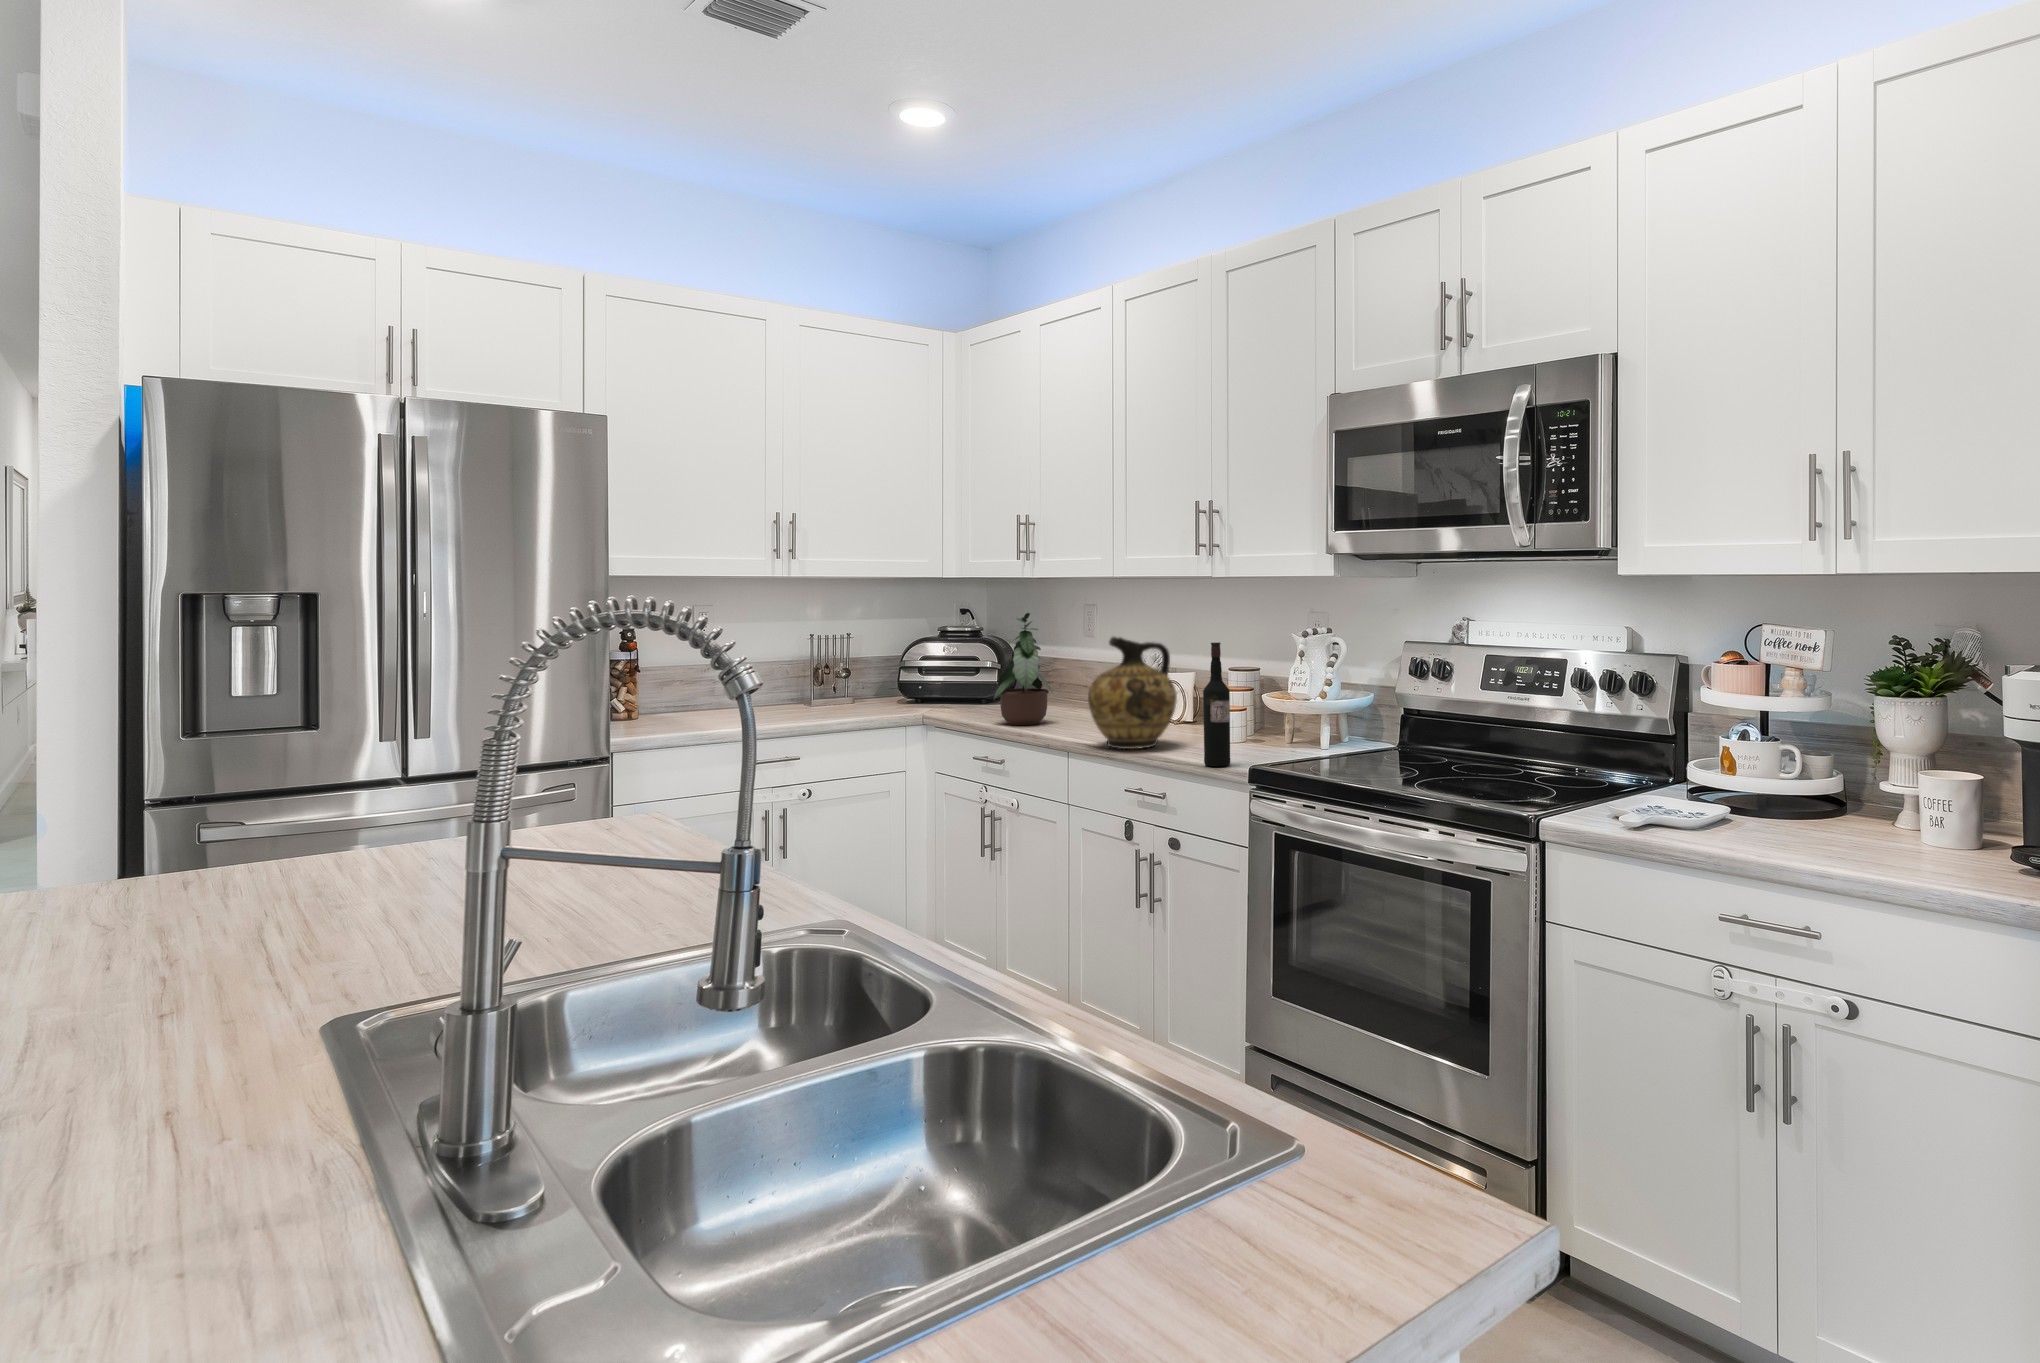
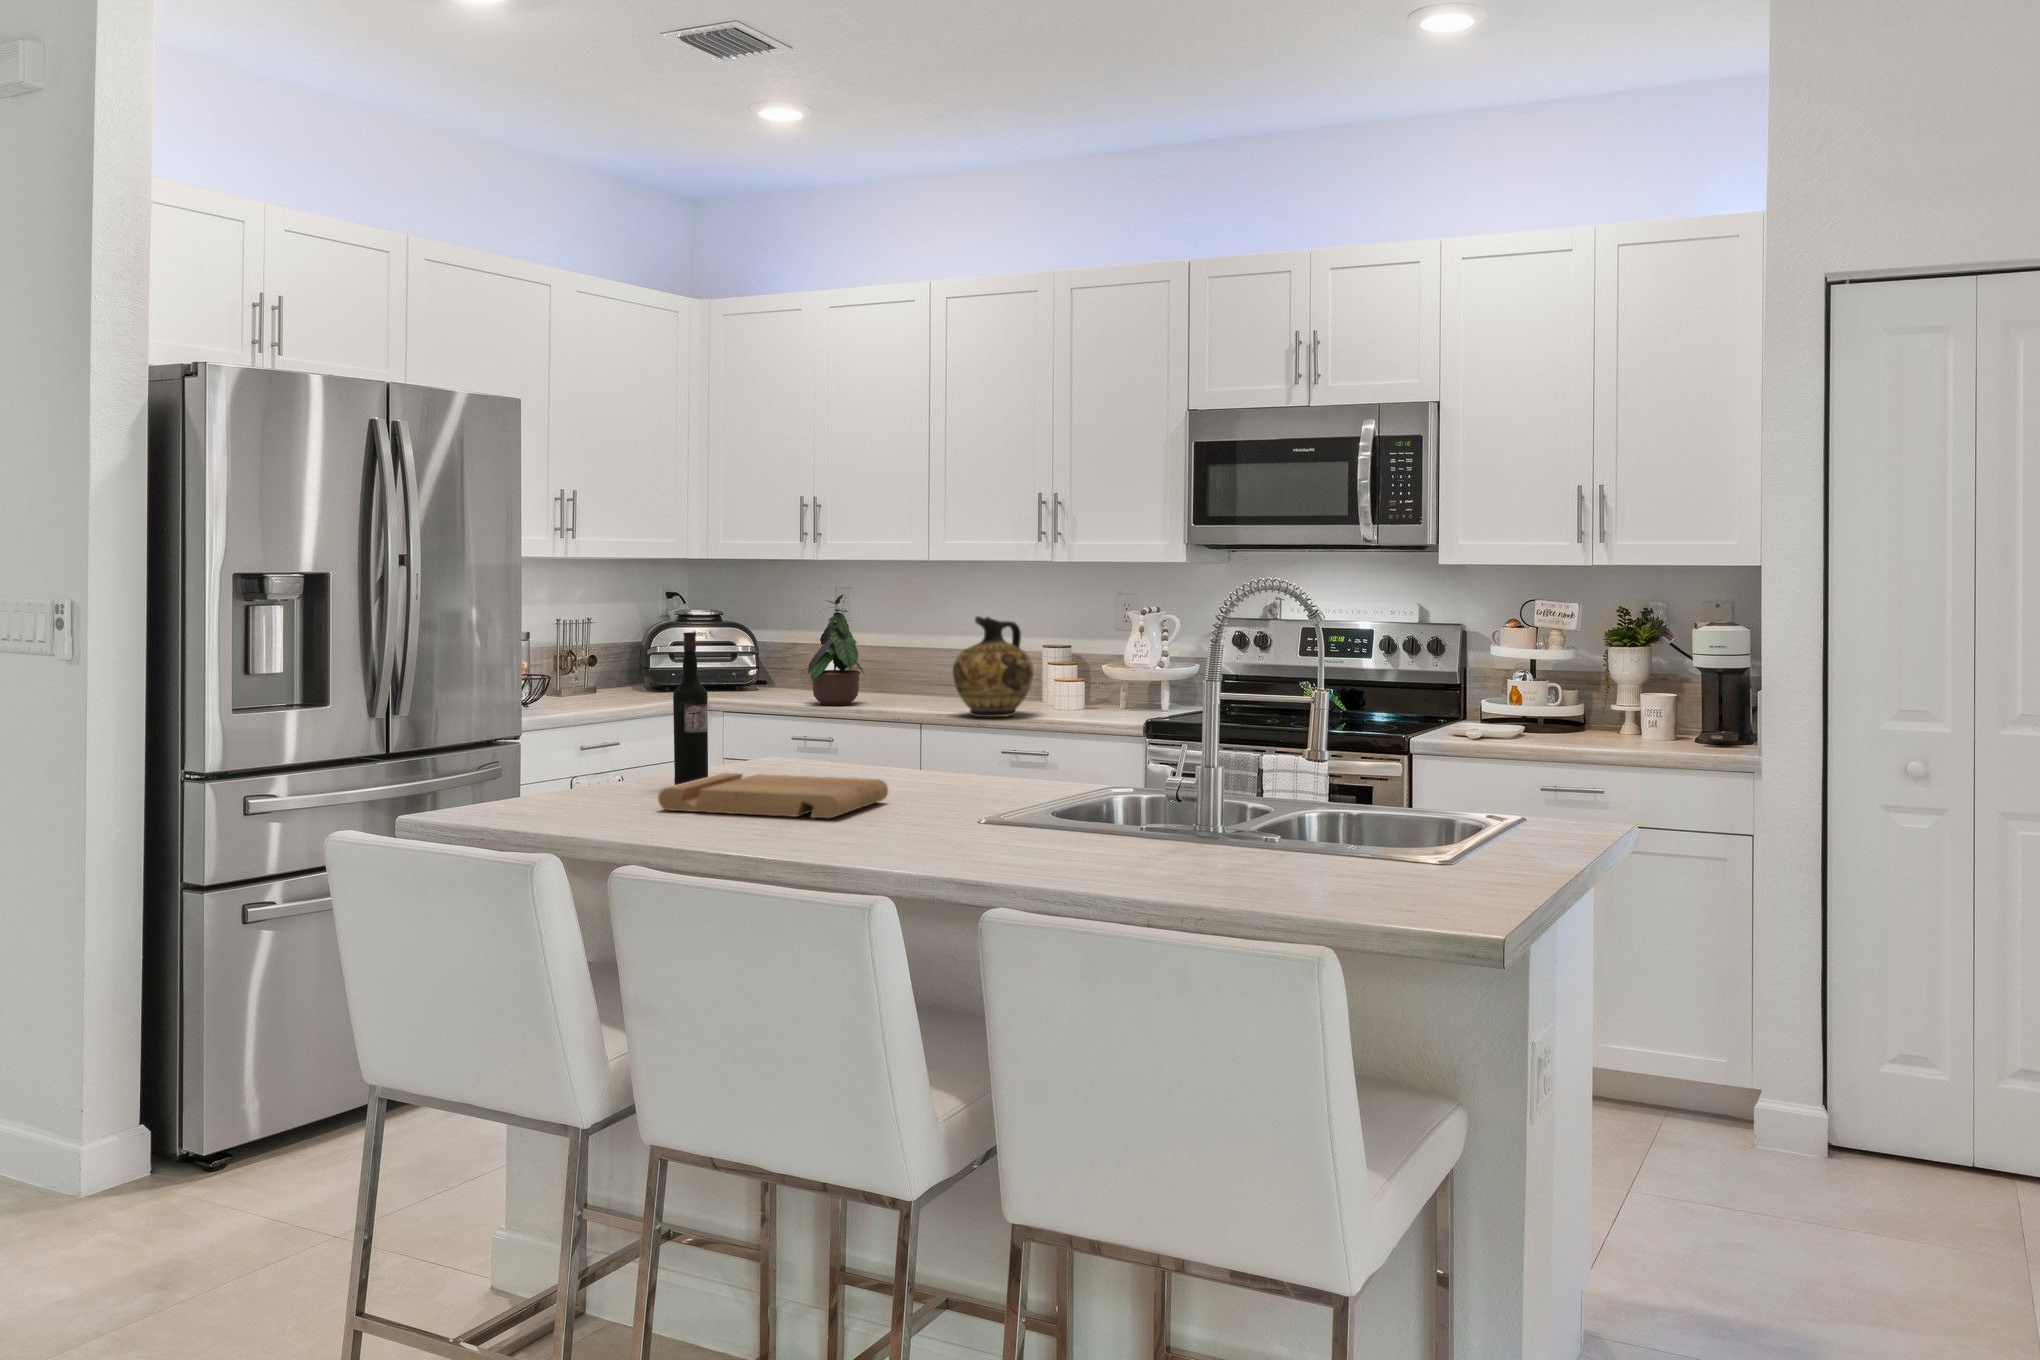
wine bottle: present [1203,642,1230,766] -> present [673,632,708,785]
cutting board: none [97,856,407,973] -> present [658,773,888,818]

